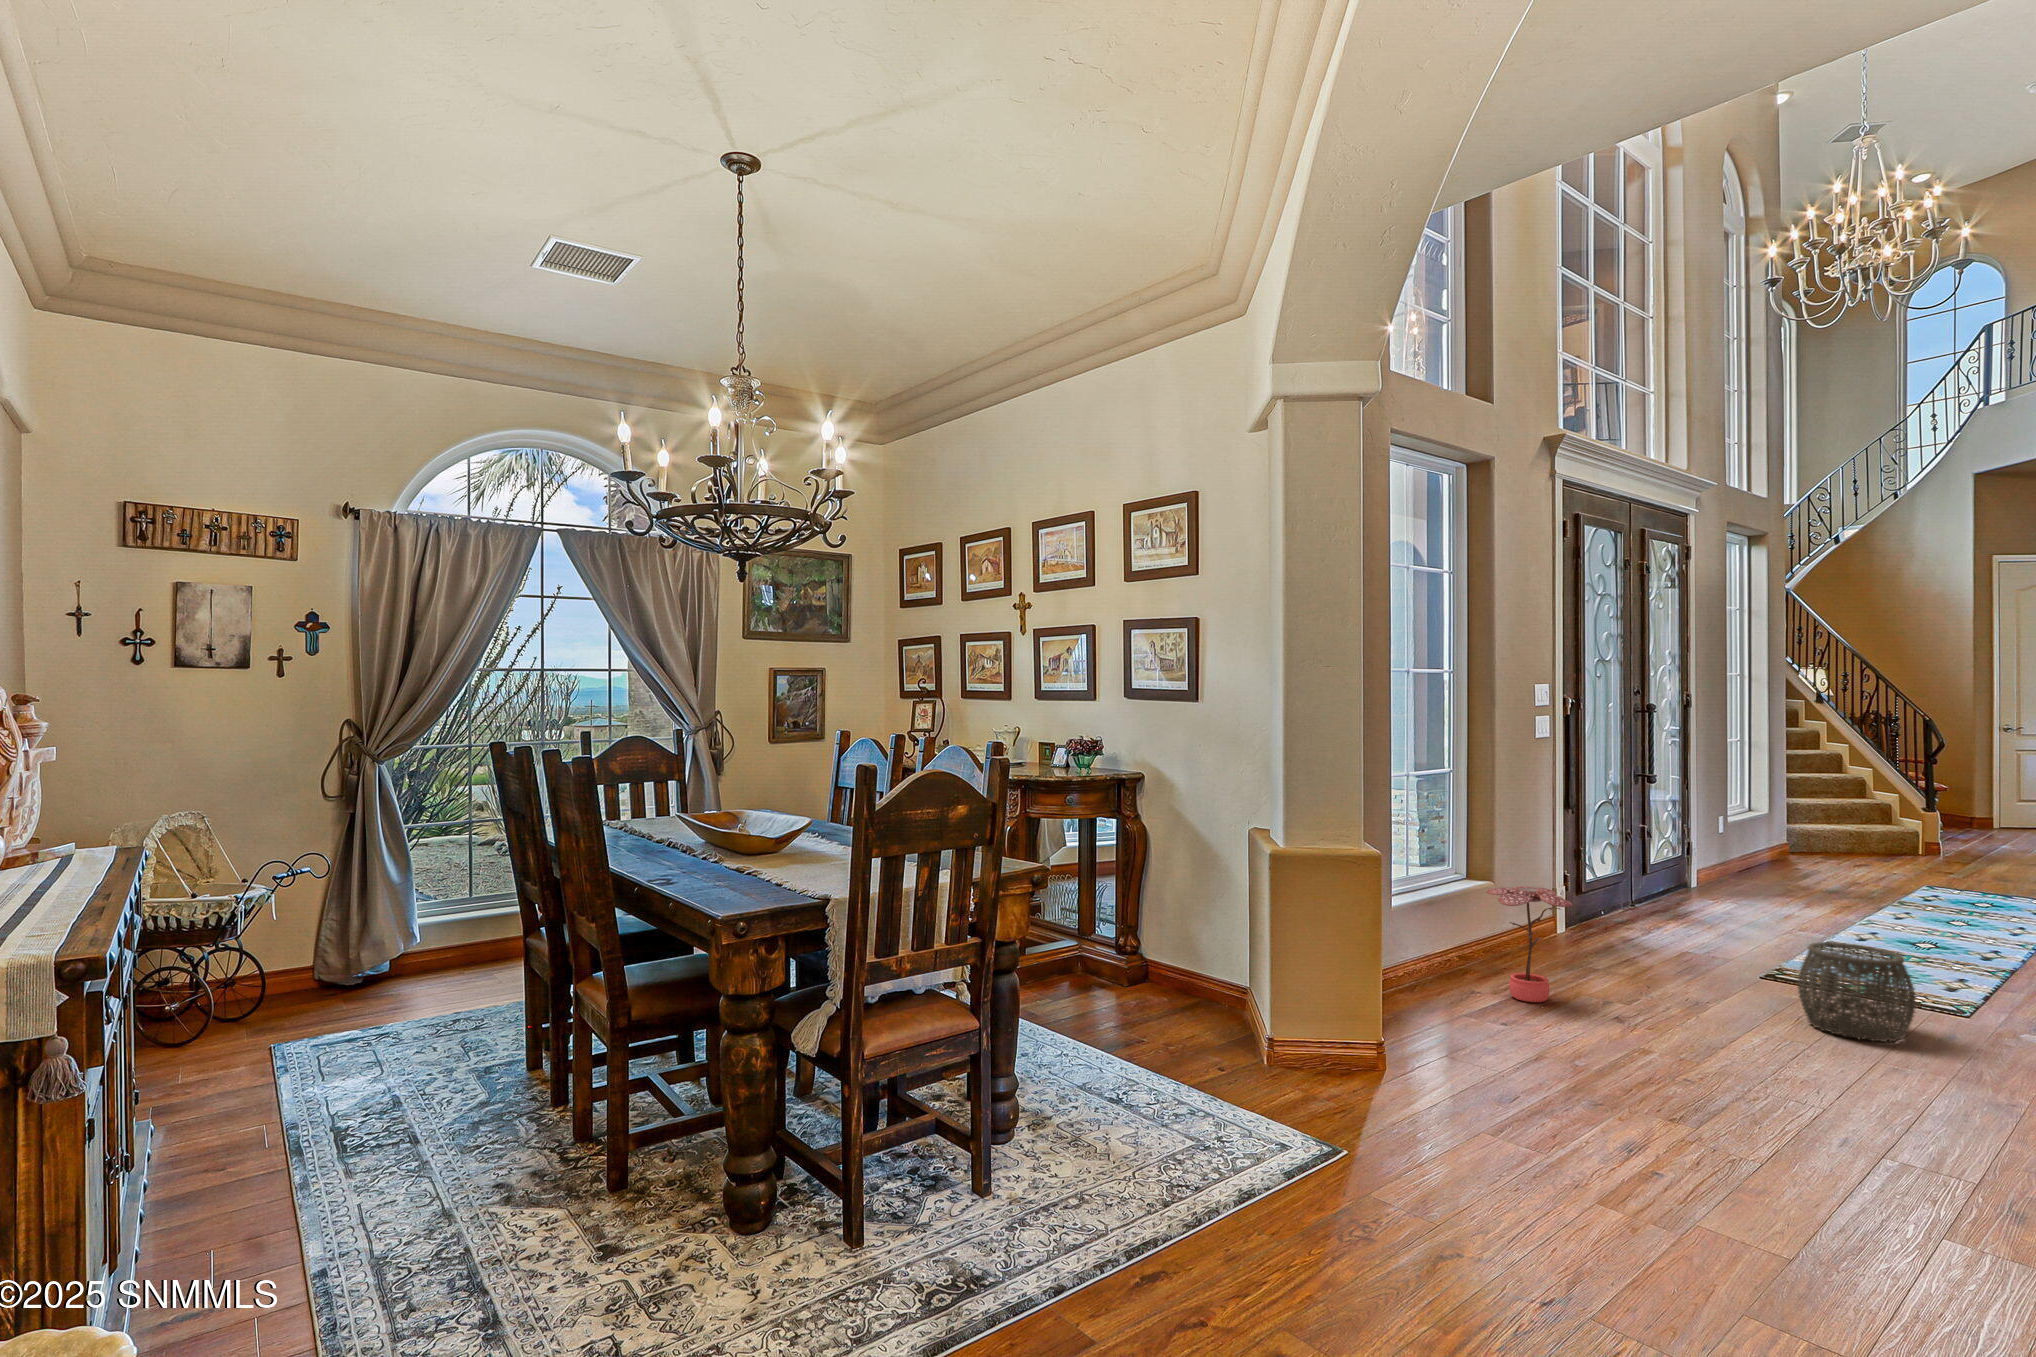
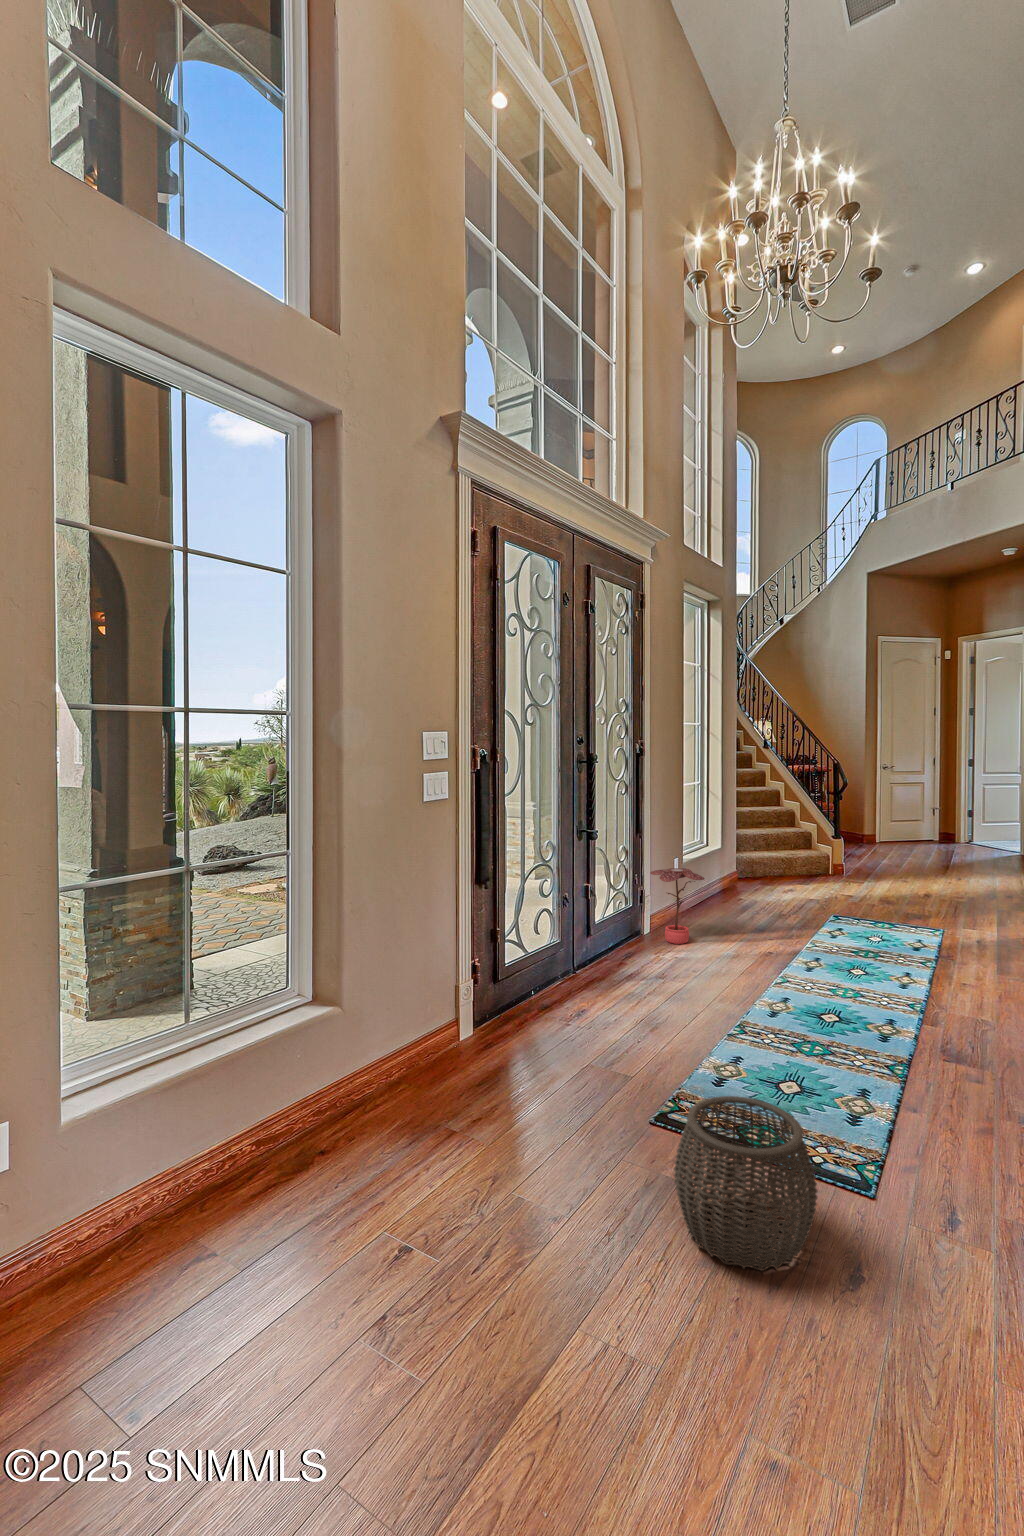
potted plant: present [1486,886,1573,1002] -> present [650,868,704,944]

